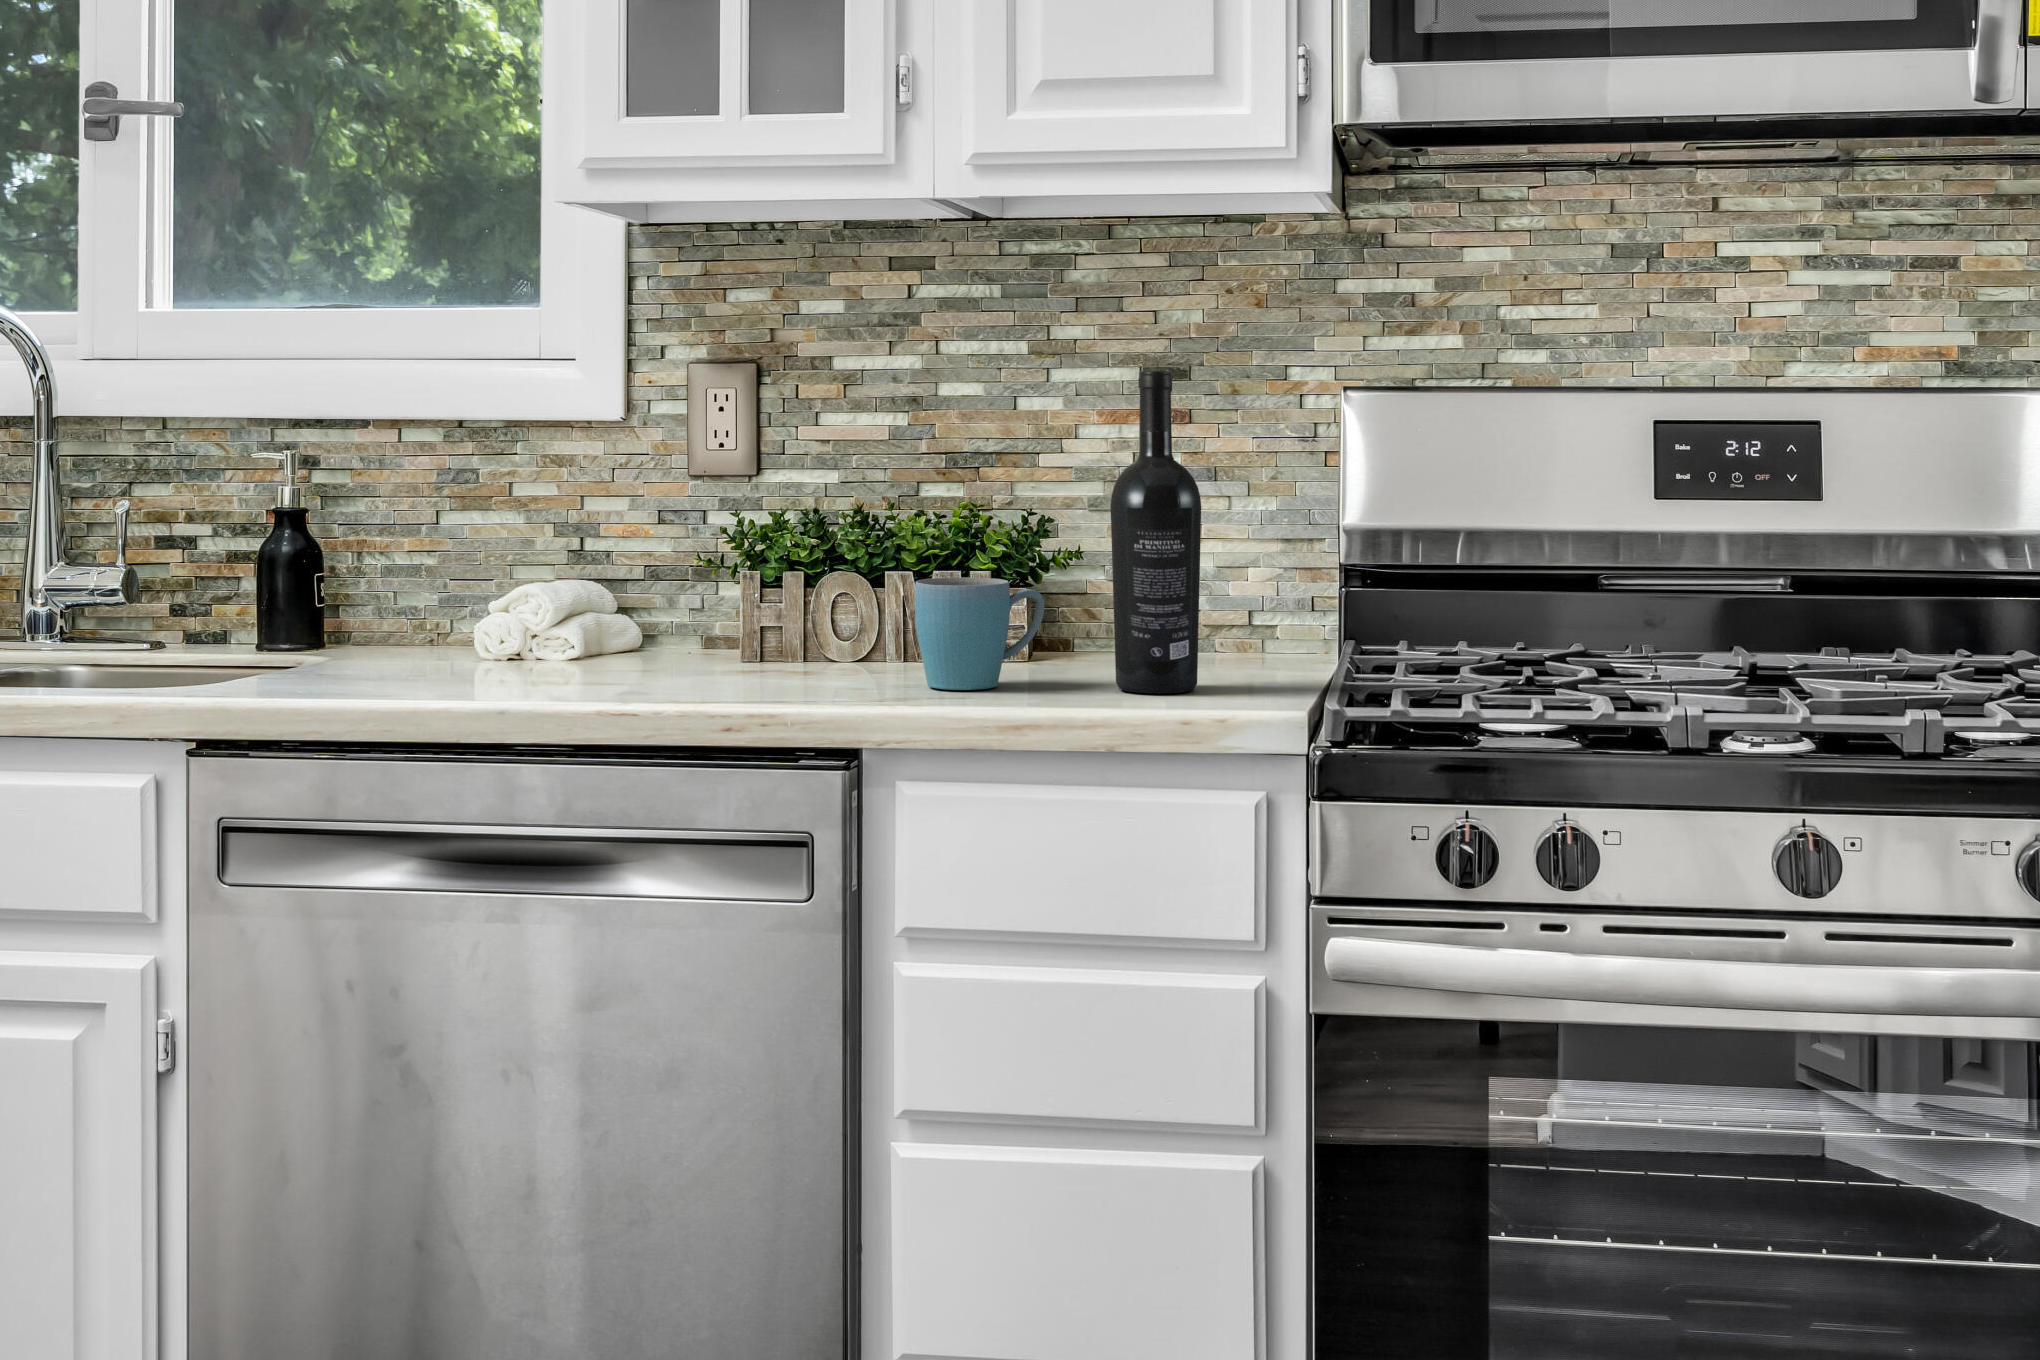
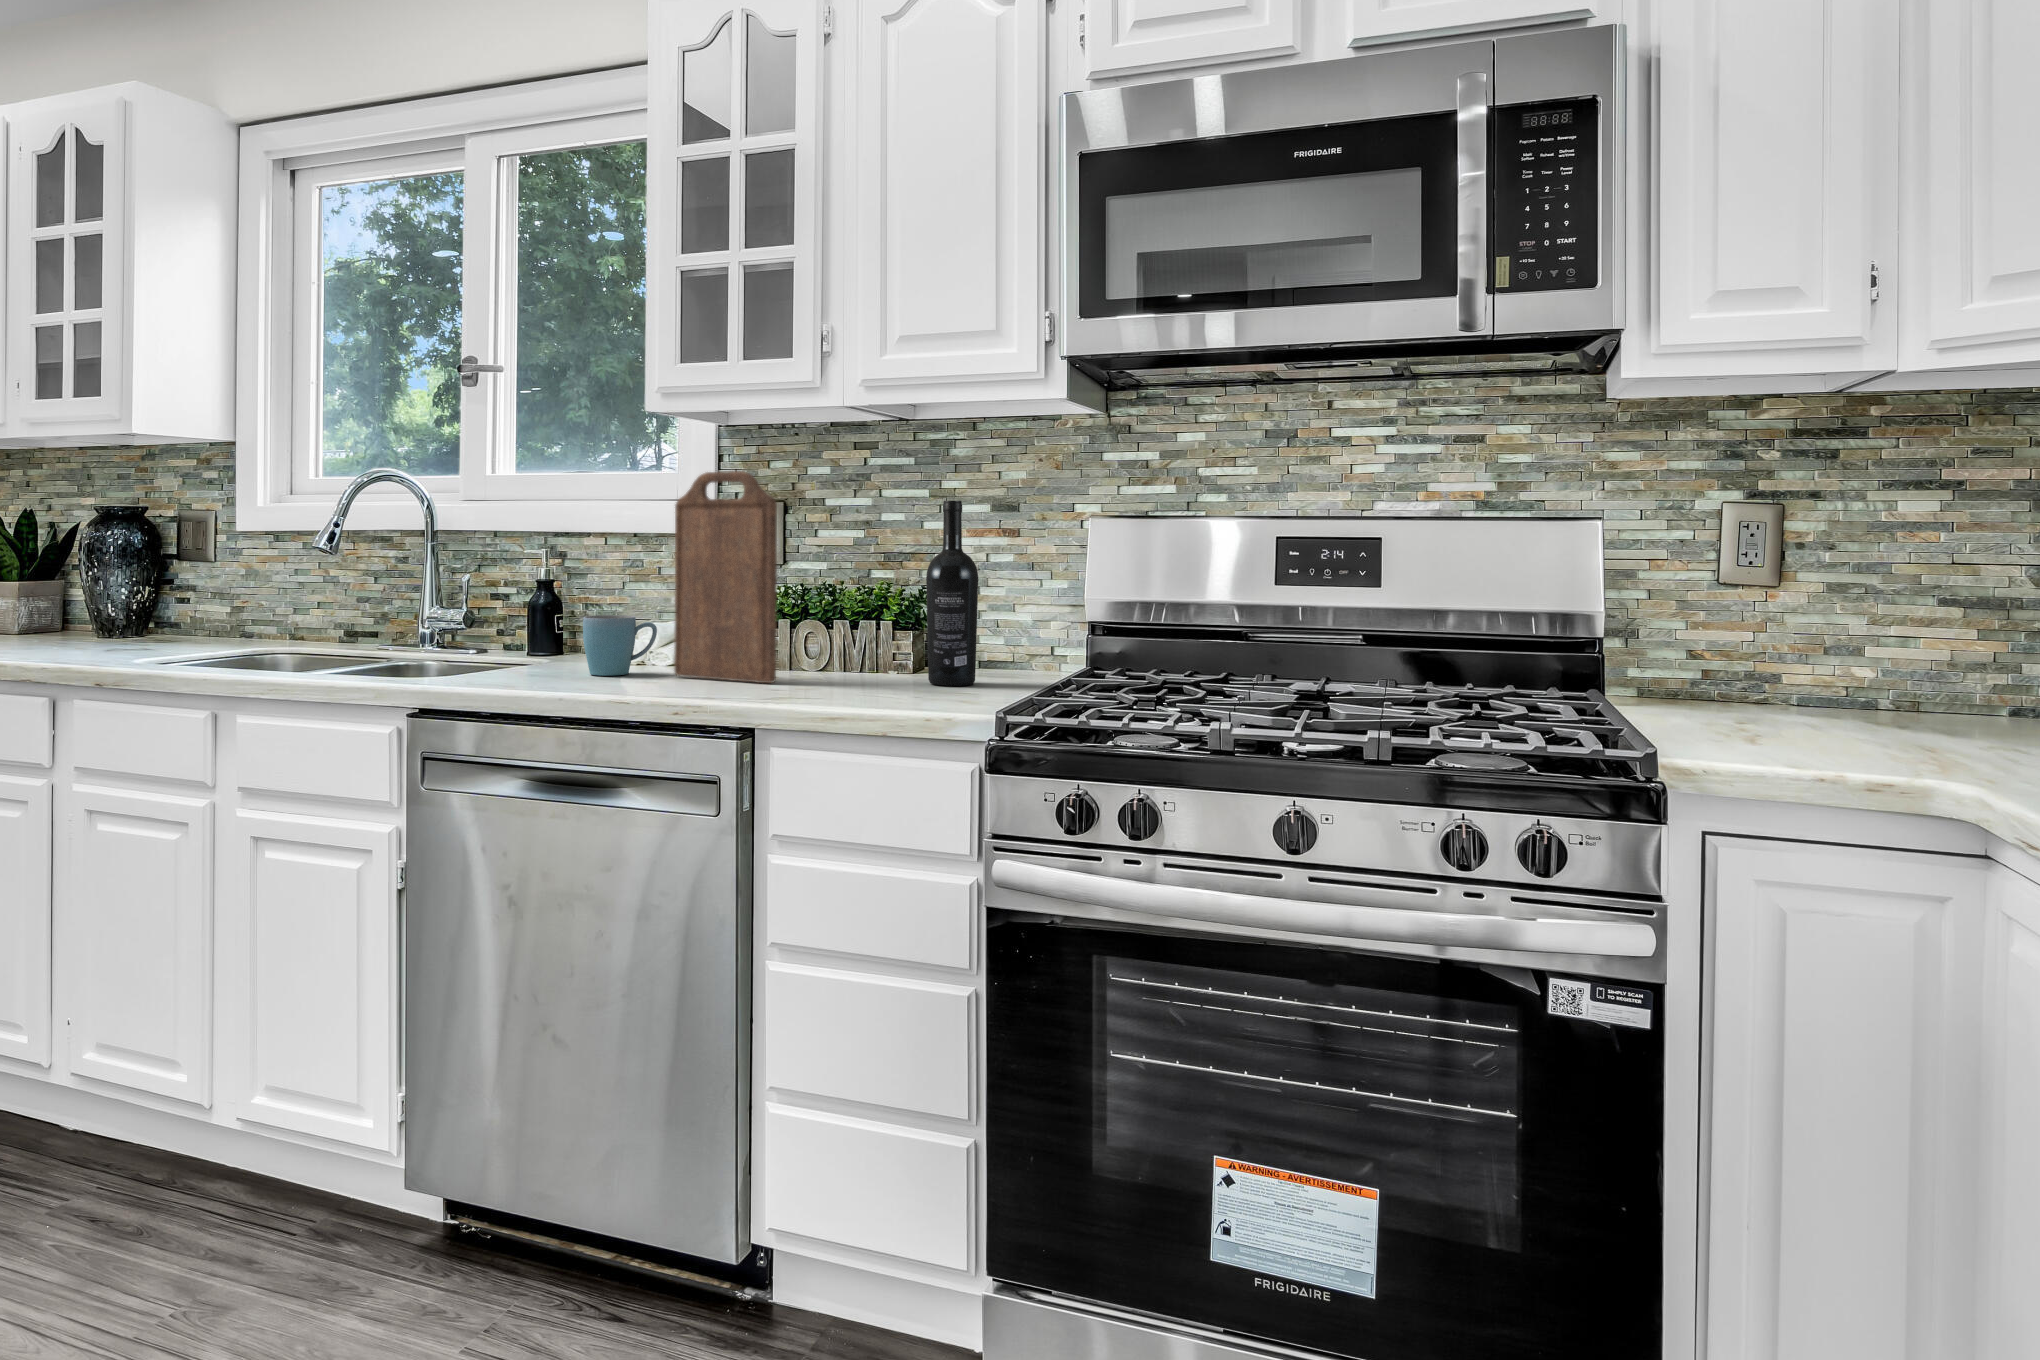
cutting board: none [649,320,856,701] -> present [674,471,777,683]
mug: present [915,577,1044,690] -> present [583,615,657,676]

